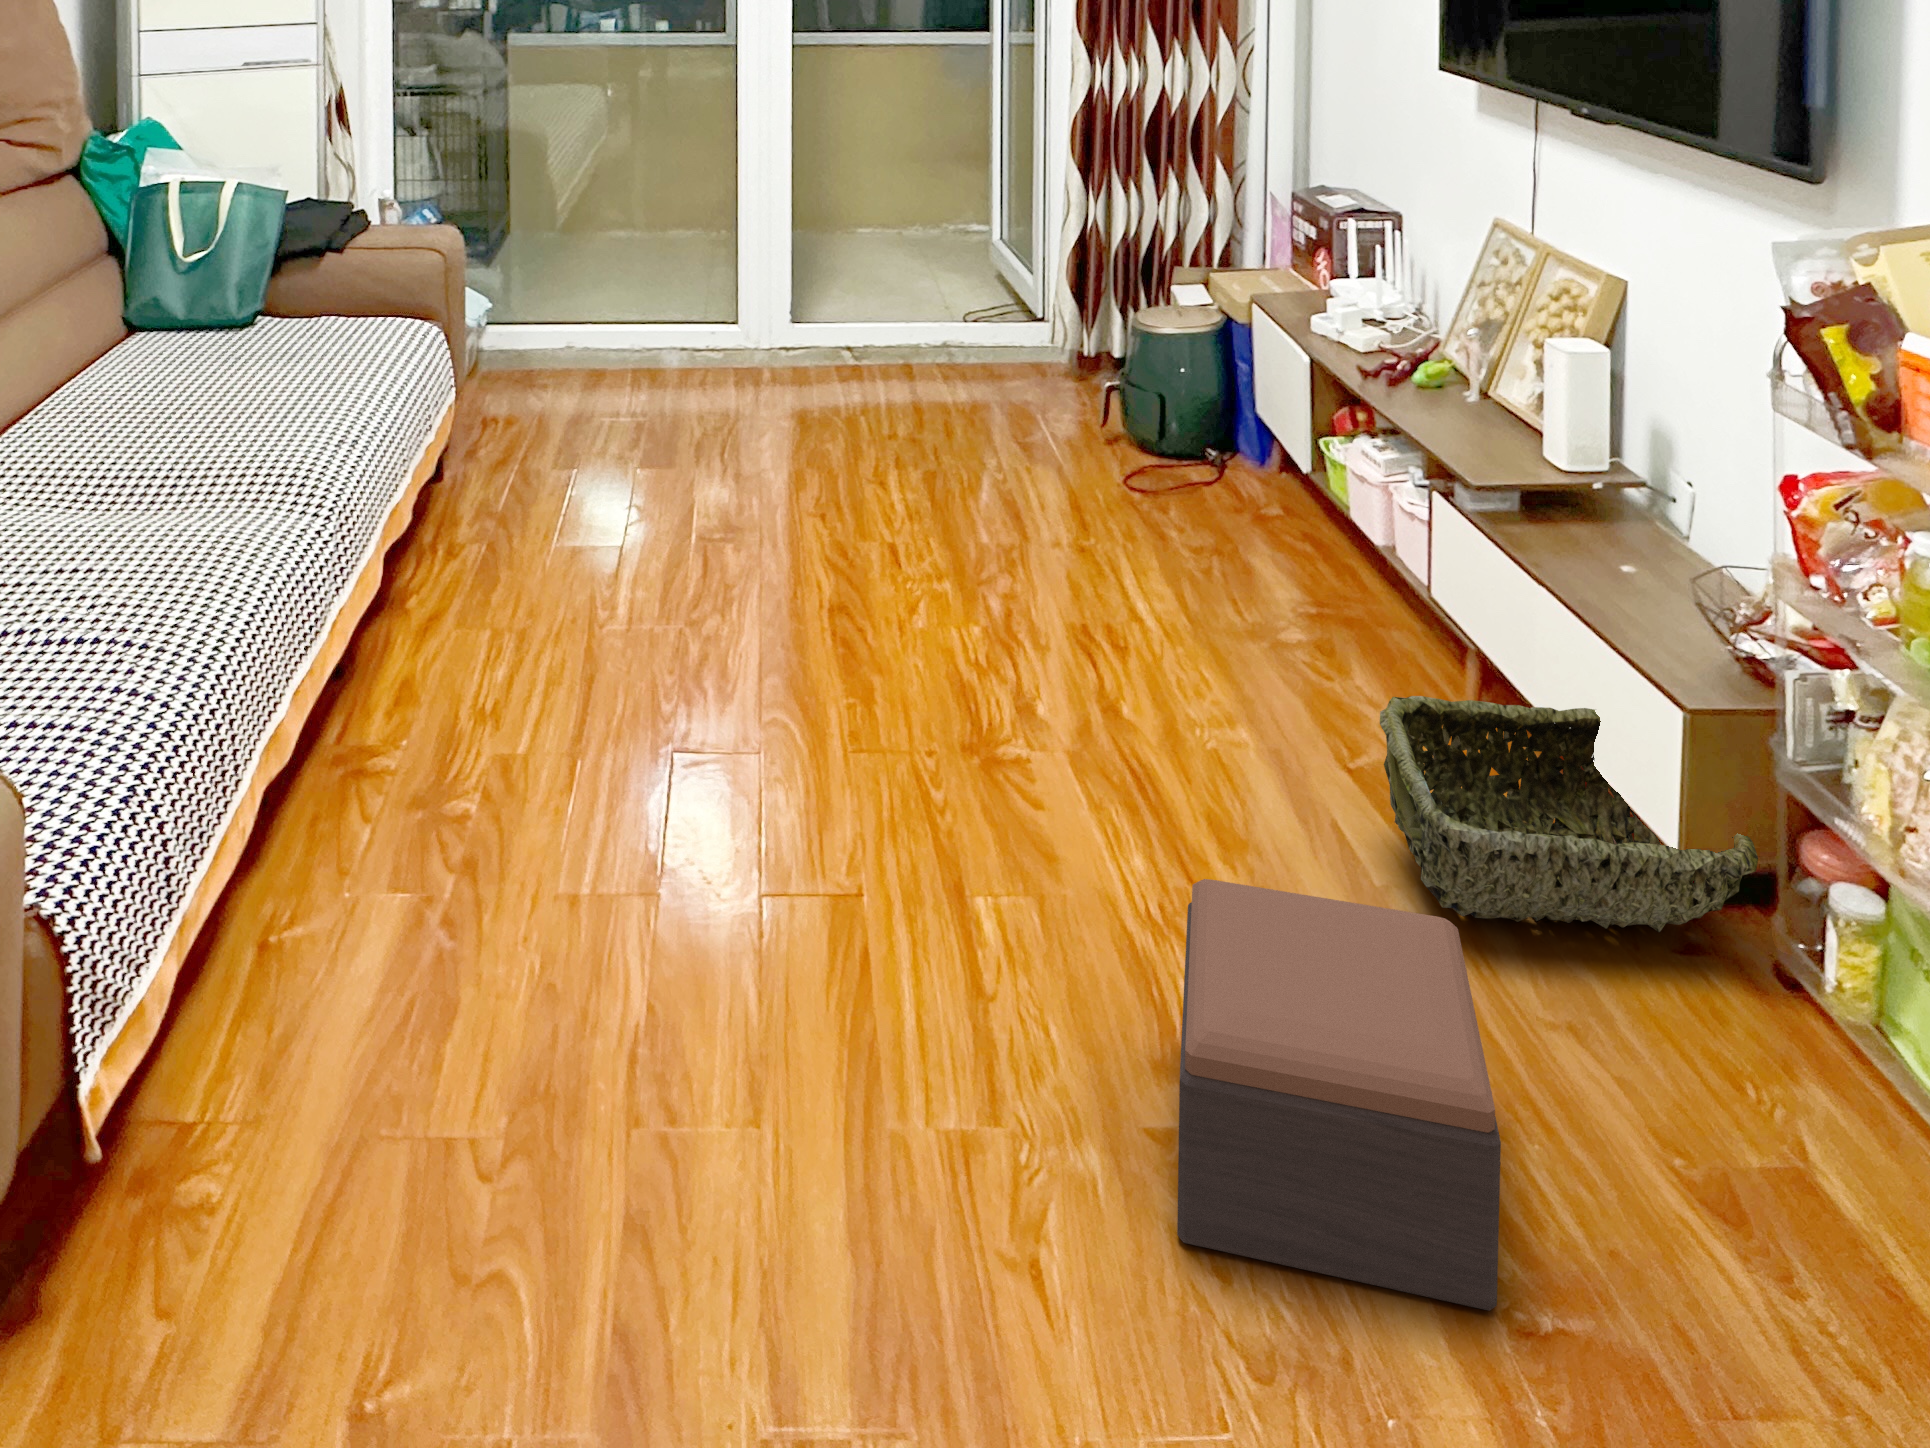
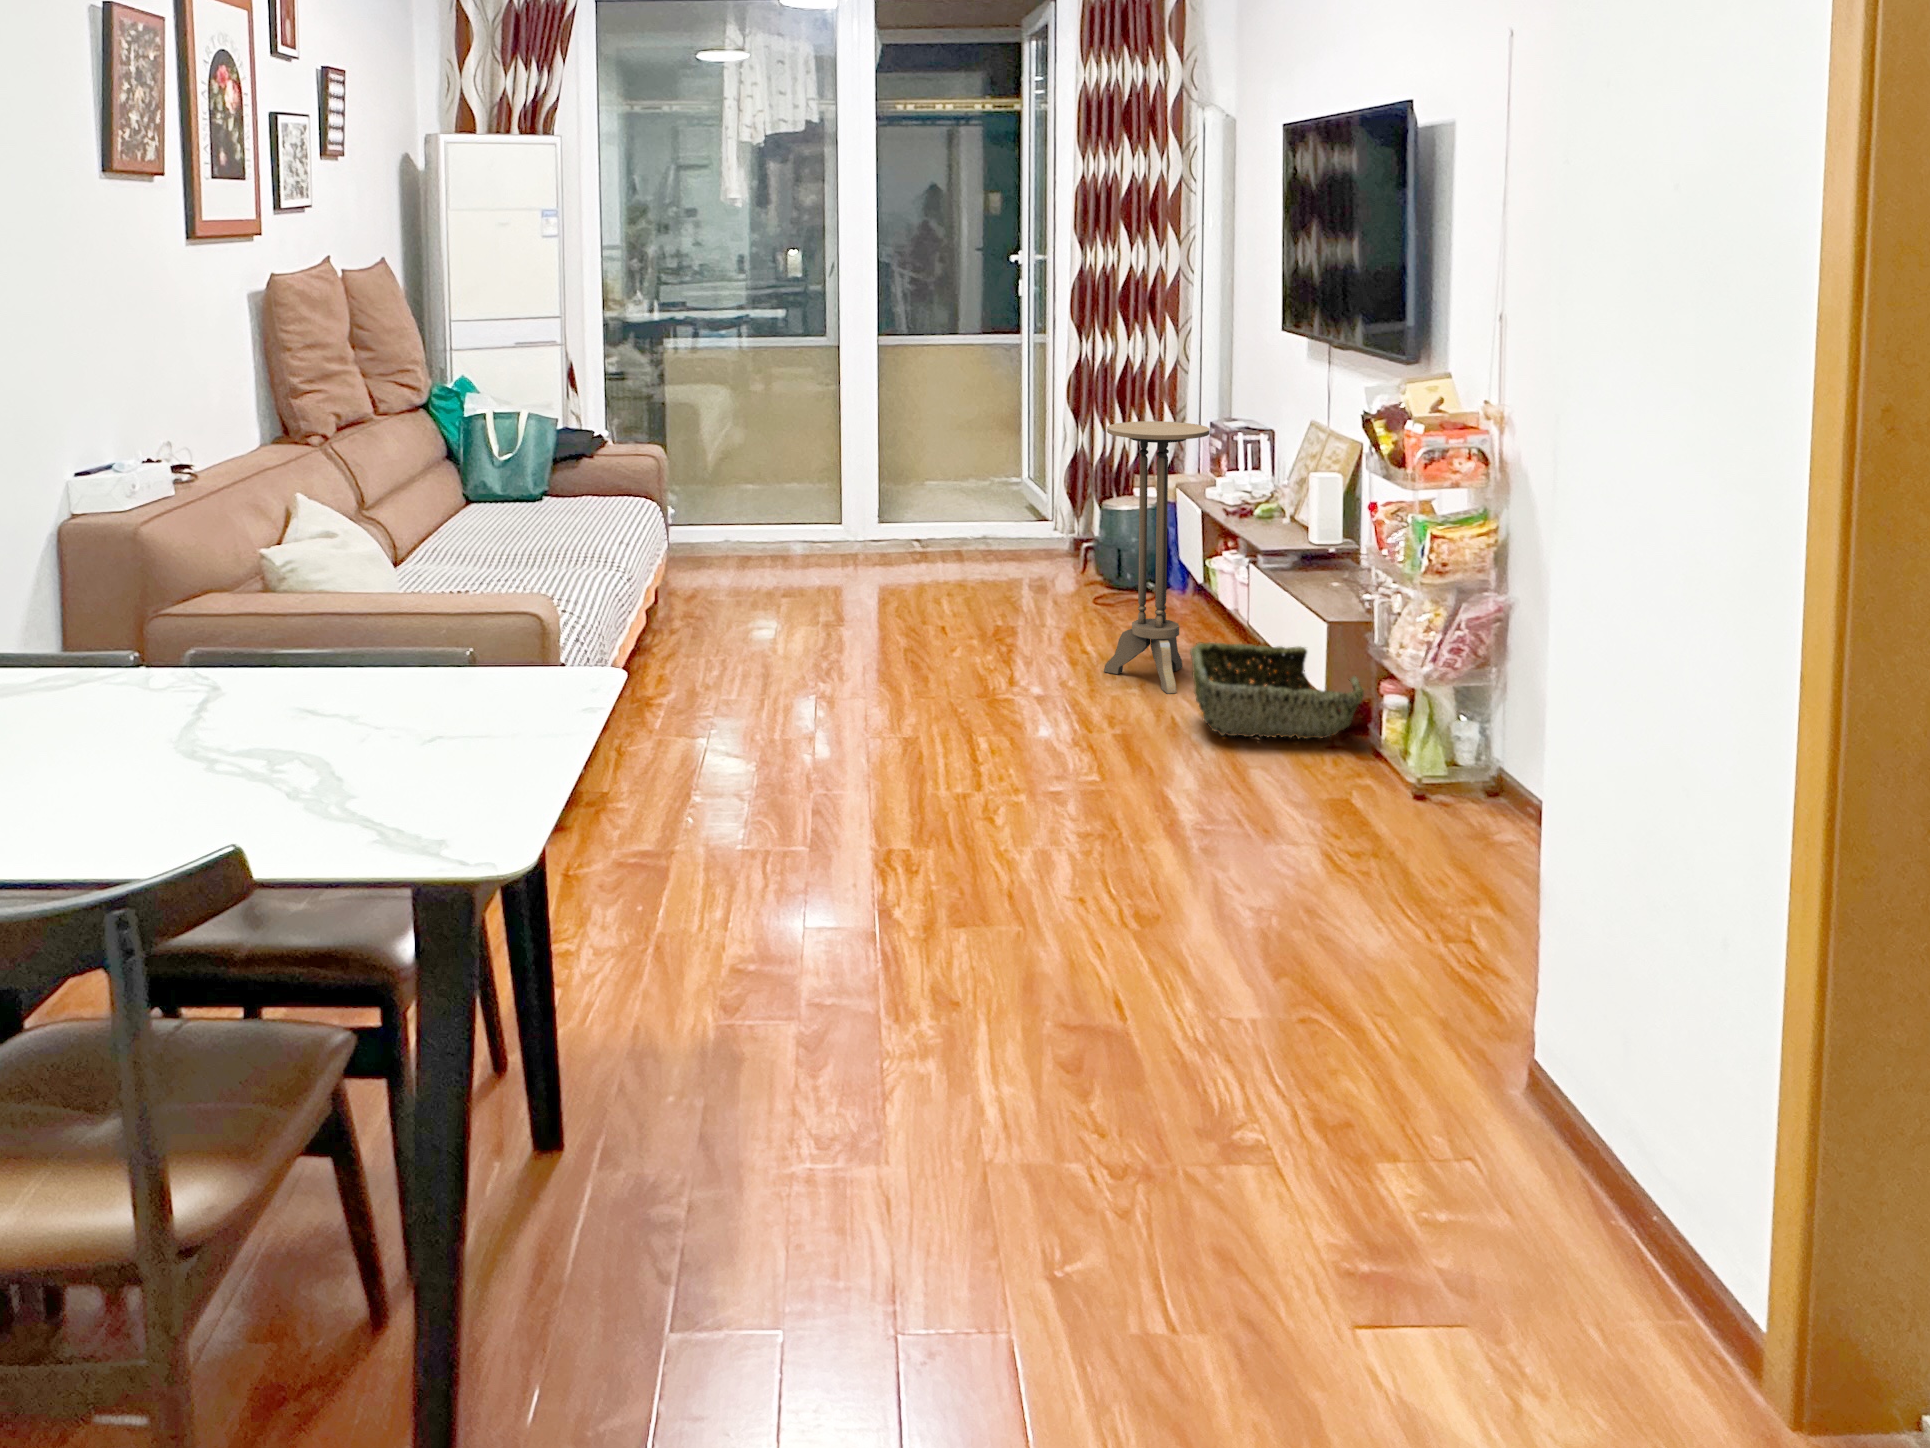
side table: none [1182,242,1381,757] -> present [1104,421,1210,694]
footstool: present [1177,879,1501,1311] -> none [1055,688,1197,824]

